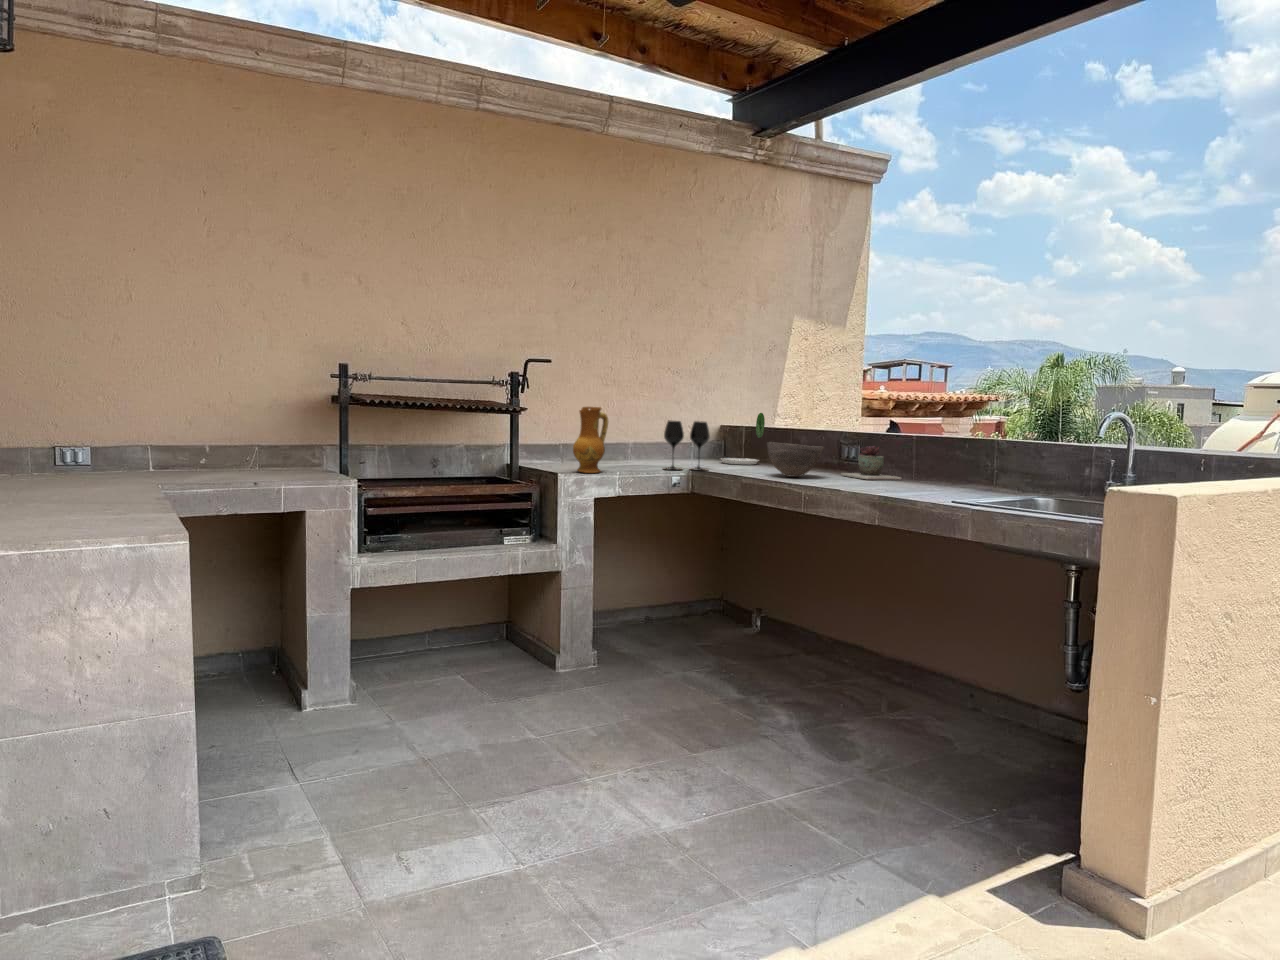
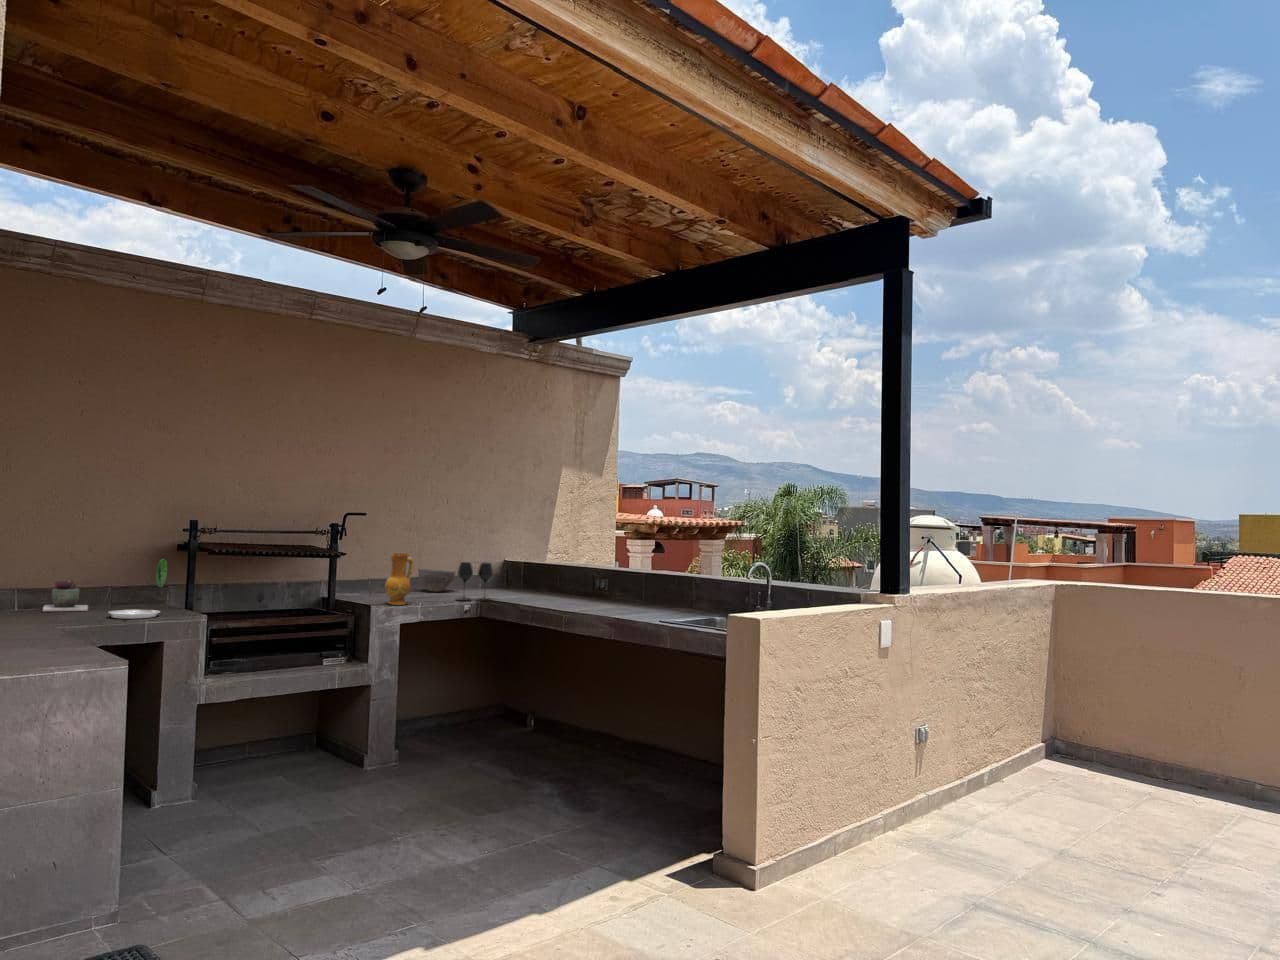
plate: present [720,413,765,465] -> present [108,559,167,619]
bowl: present [767,442,823,477] -> present [418,569,456,592]
succulent plant: present [841,446,901,480] -> present [43,580,88,612]

